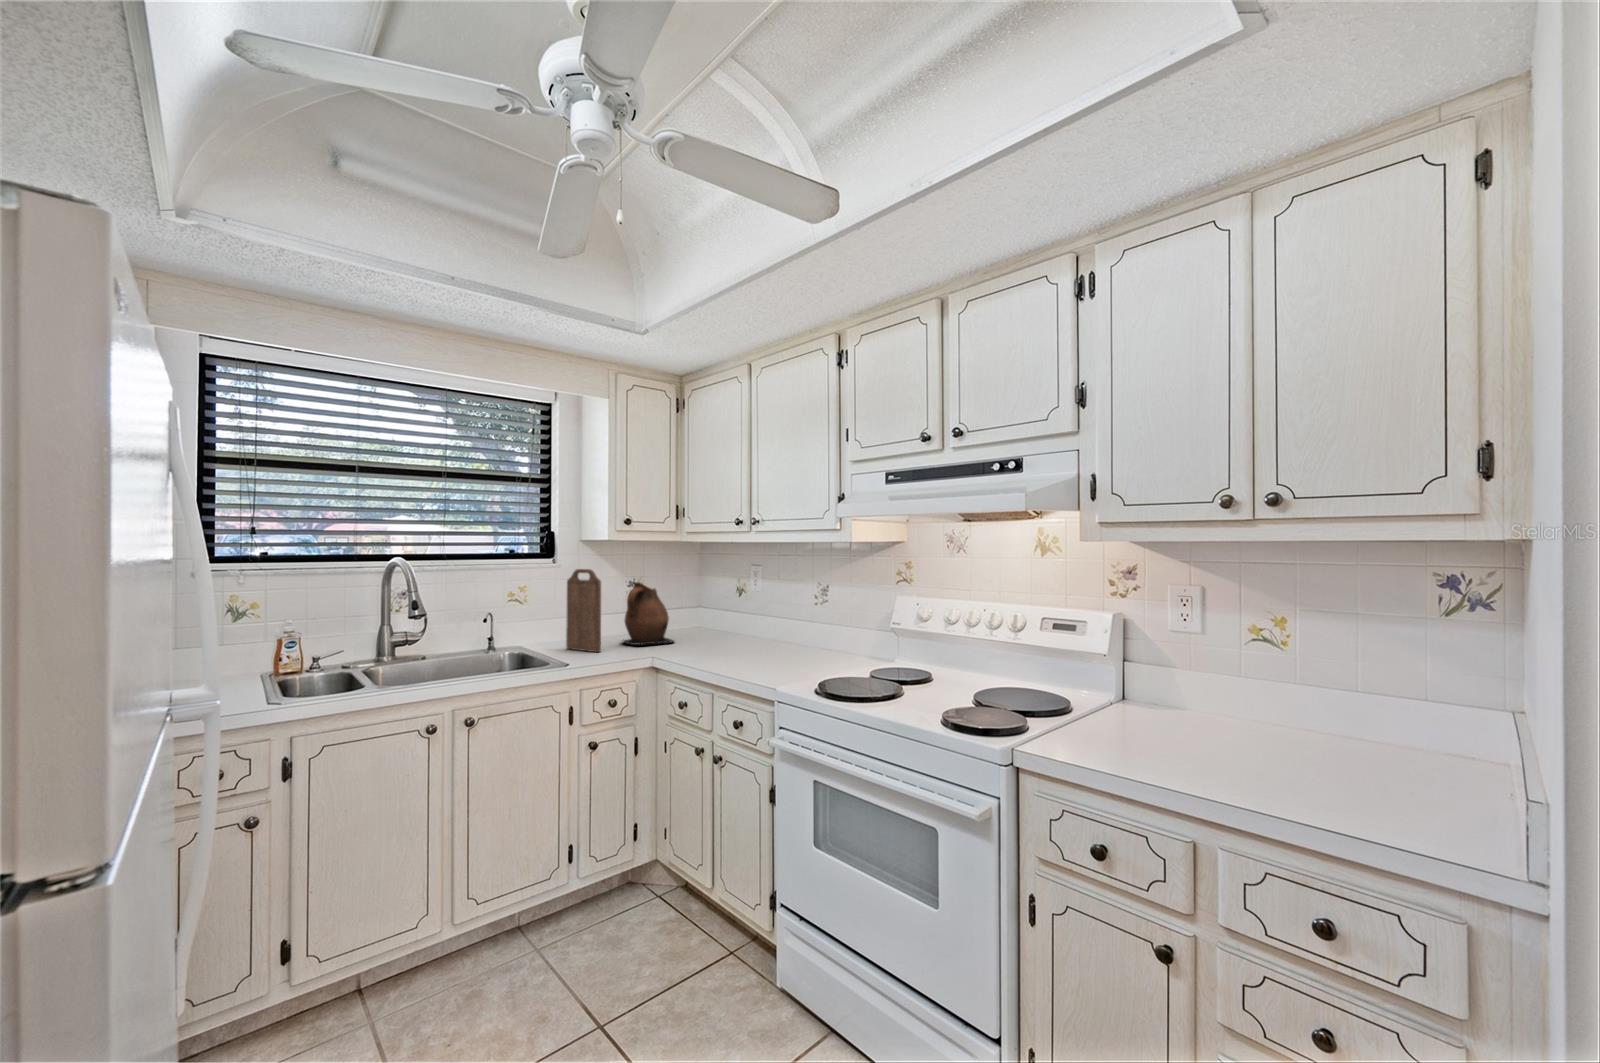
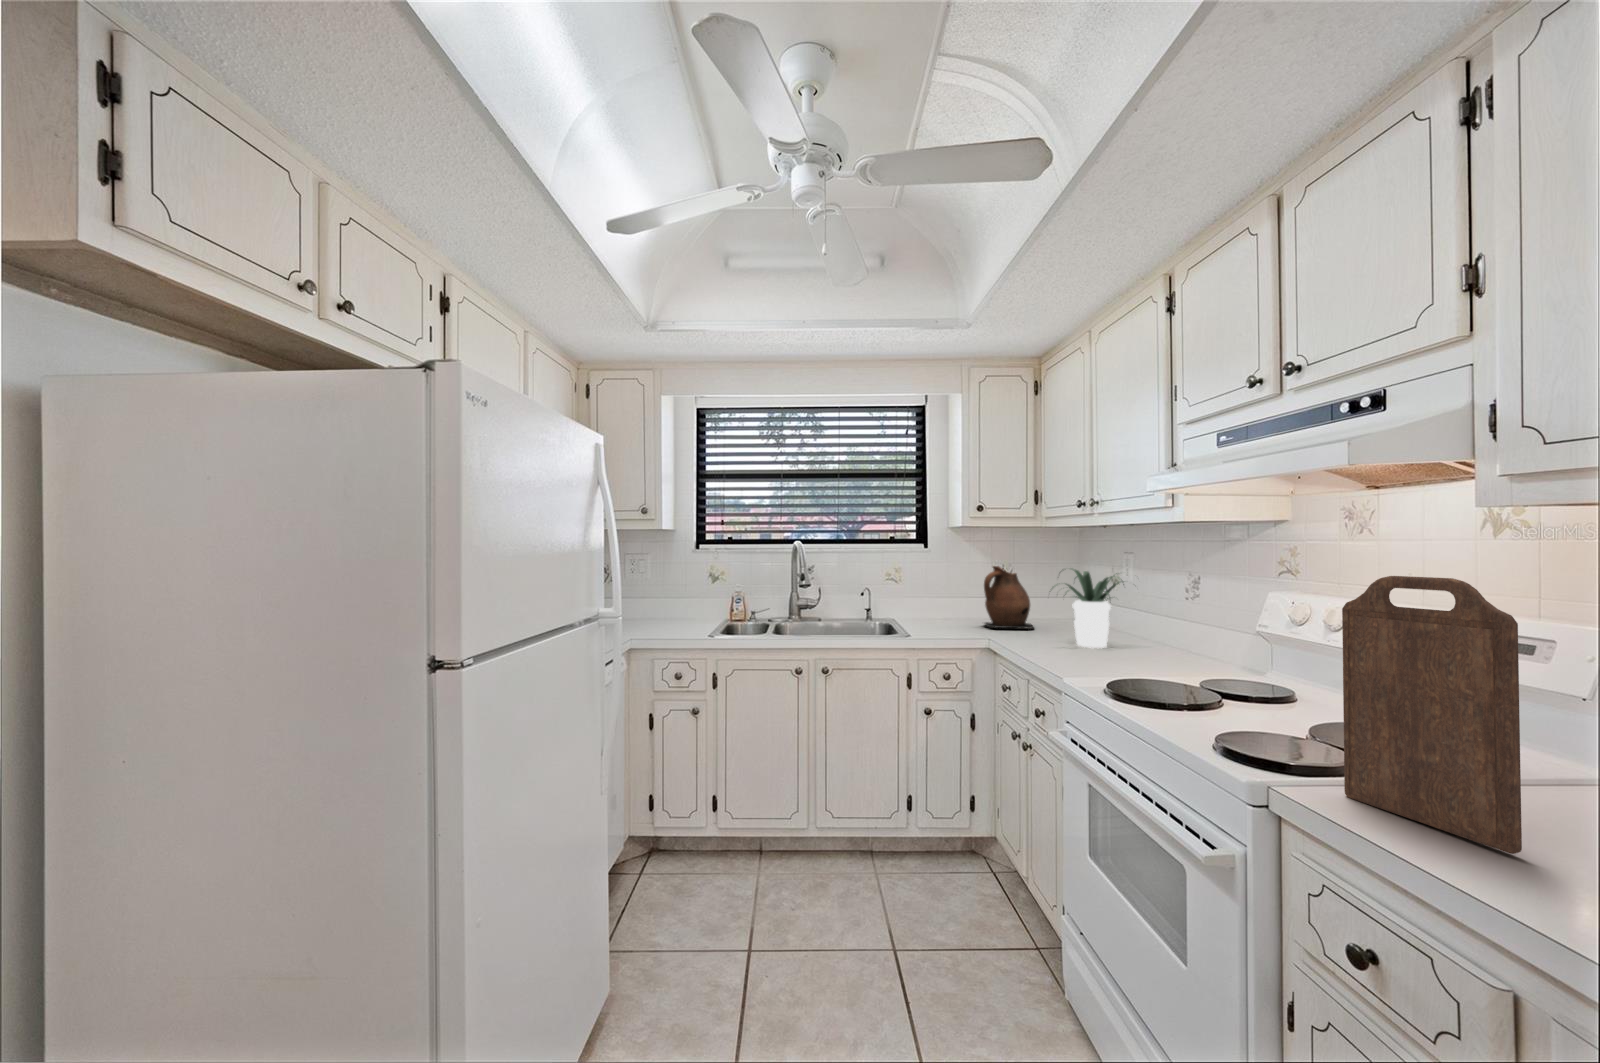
cutting board: present [566,569,601,652] -> present [1342,576,1522,854]
potted plant: none [710,582,785,654] -> present [1053,568,1124,648]

